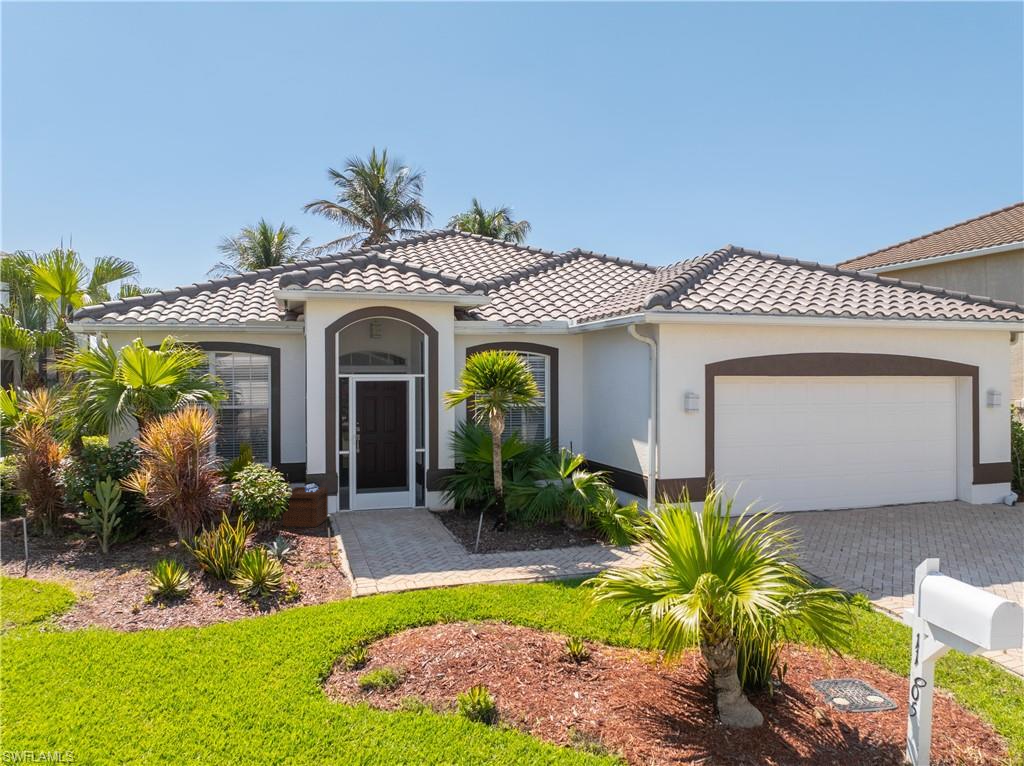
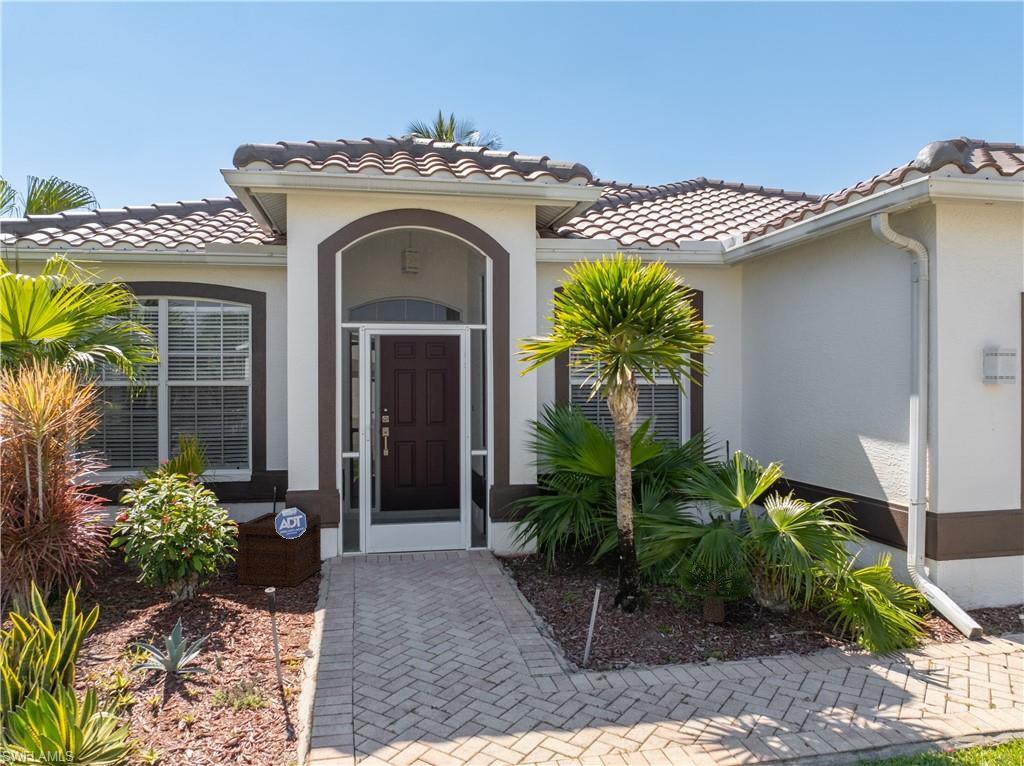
potted plant: none [523,500,564,535] -> present [676,558,753,623]

